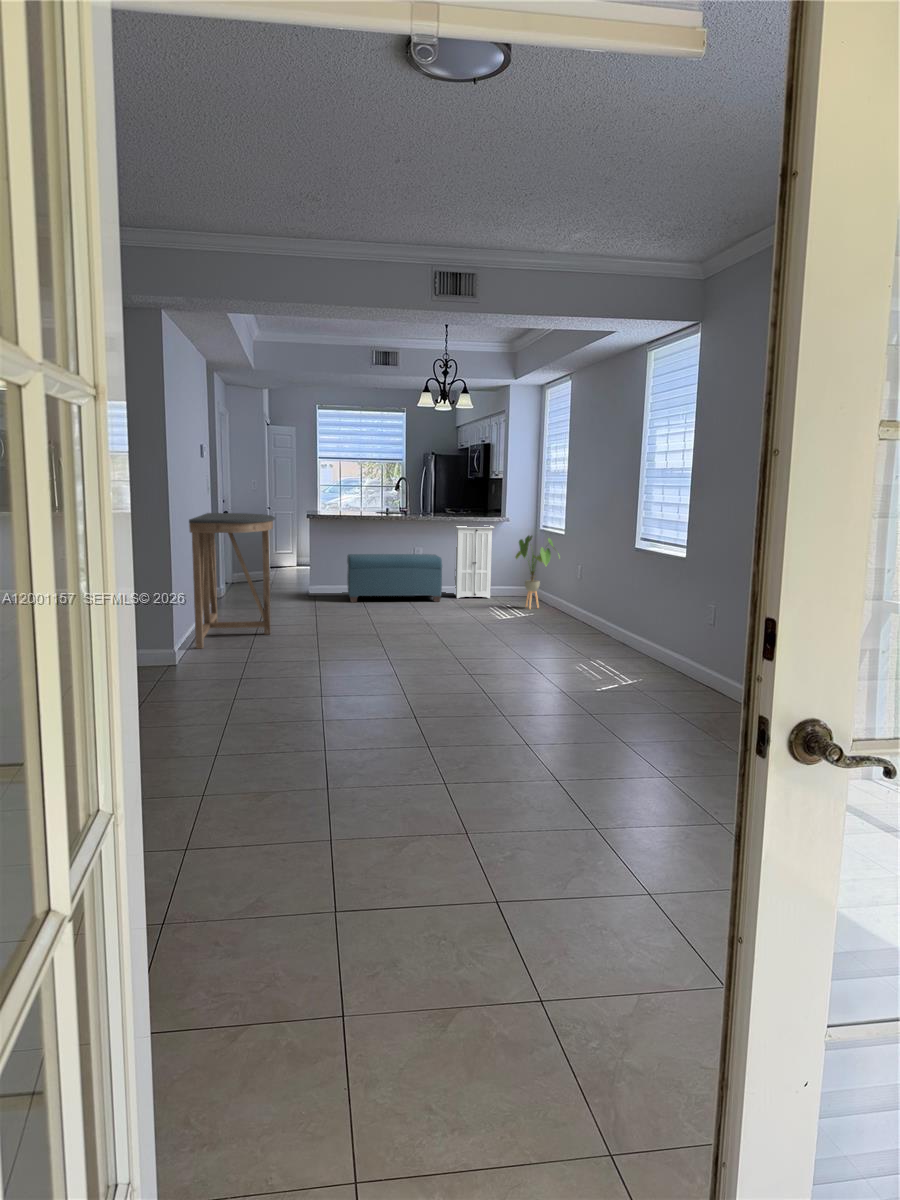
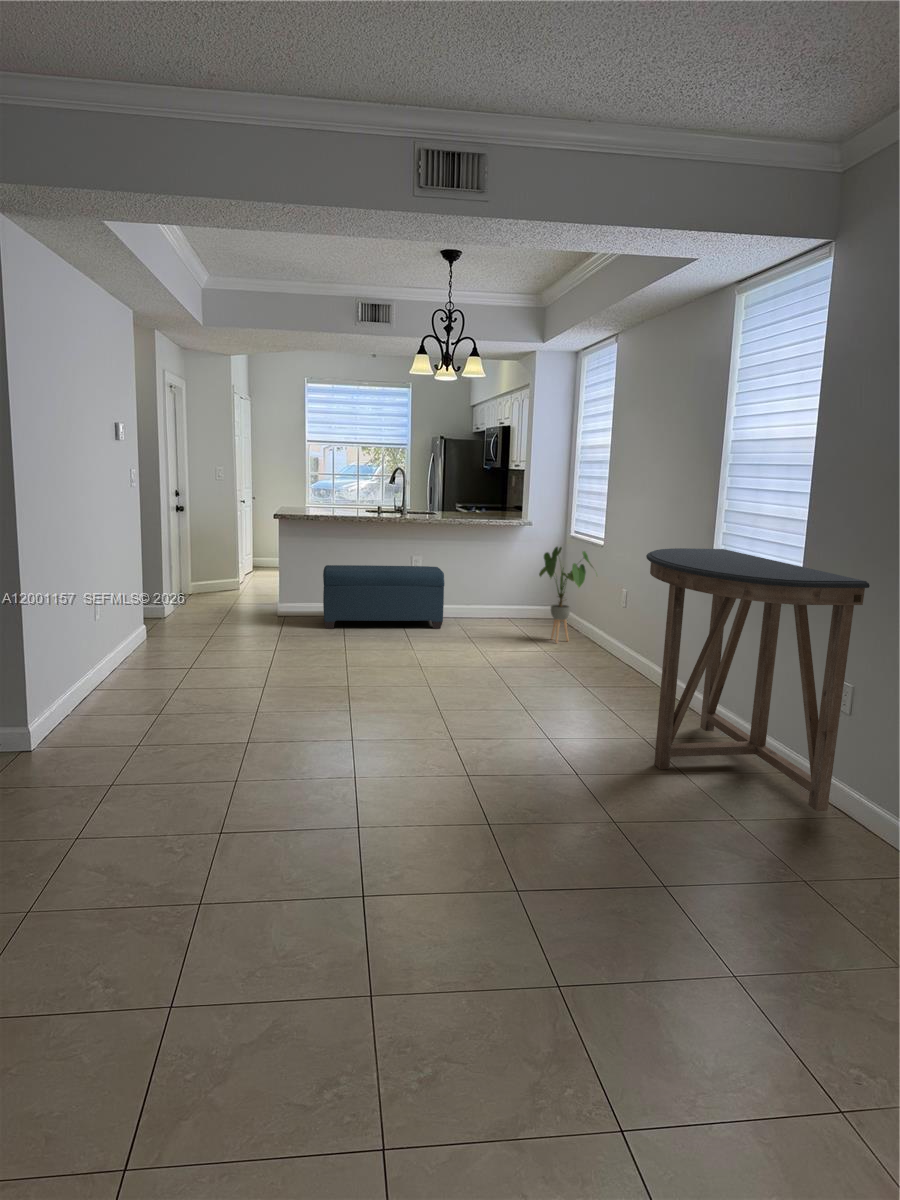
console table: present [189,513,275,649] -> present [646,548,870,811]
storage cabinet: present [454,525,495,598] -> none [461,528,513,624]

